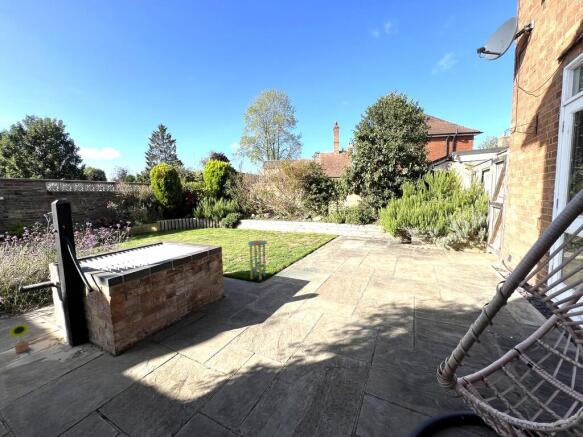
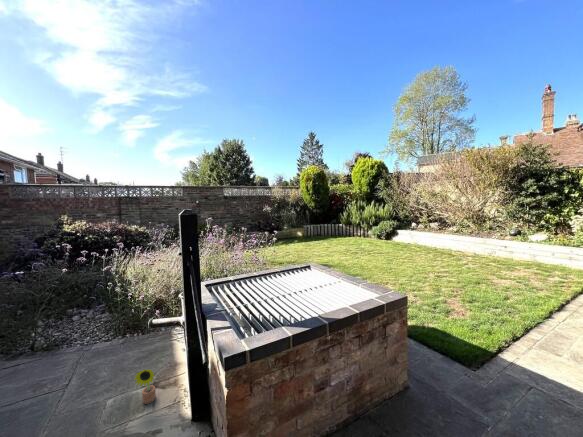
side table: present [248,240,267,279] -> none [444,281,487,360]

